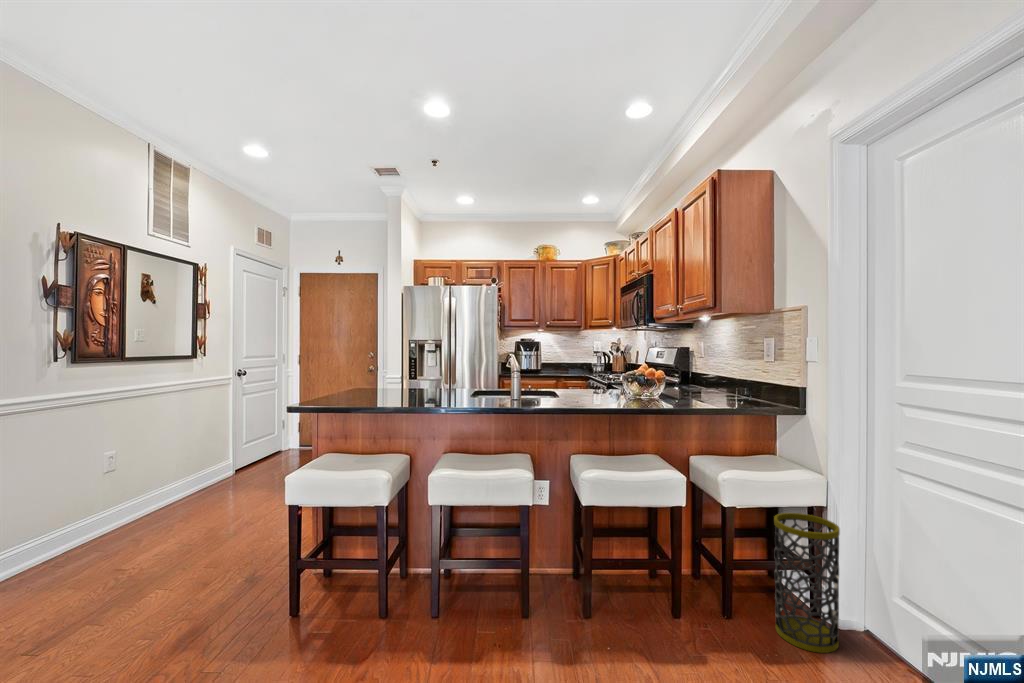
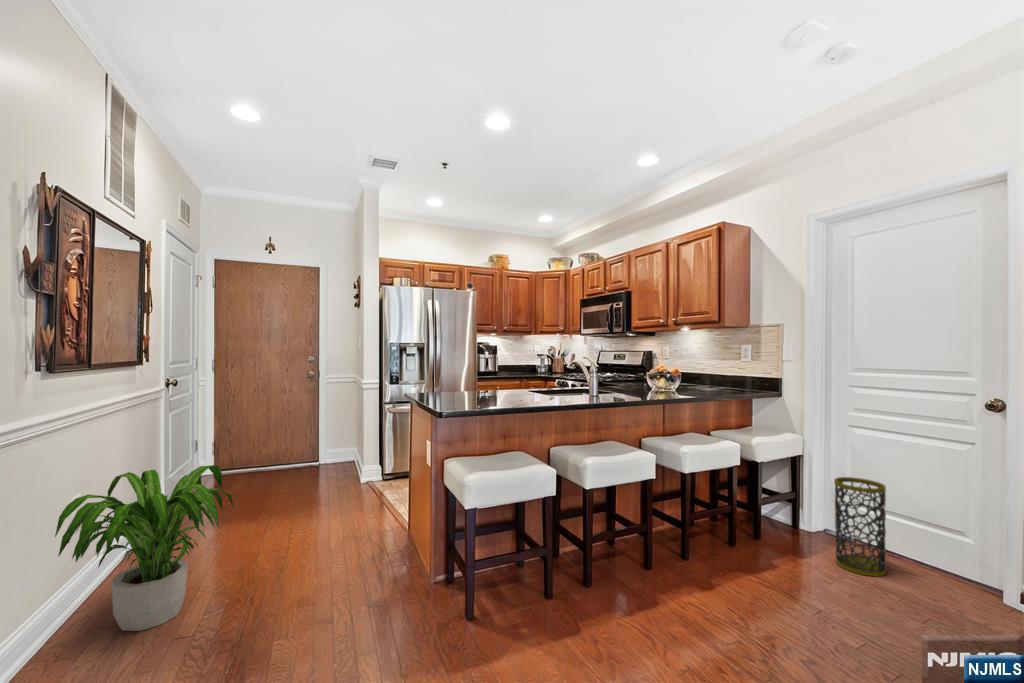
potted plant: none [71,436,206,551] -> present [55,465,234,631]

